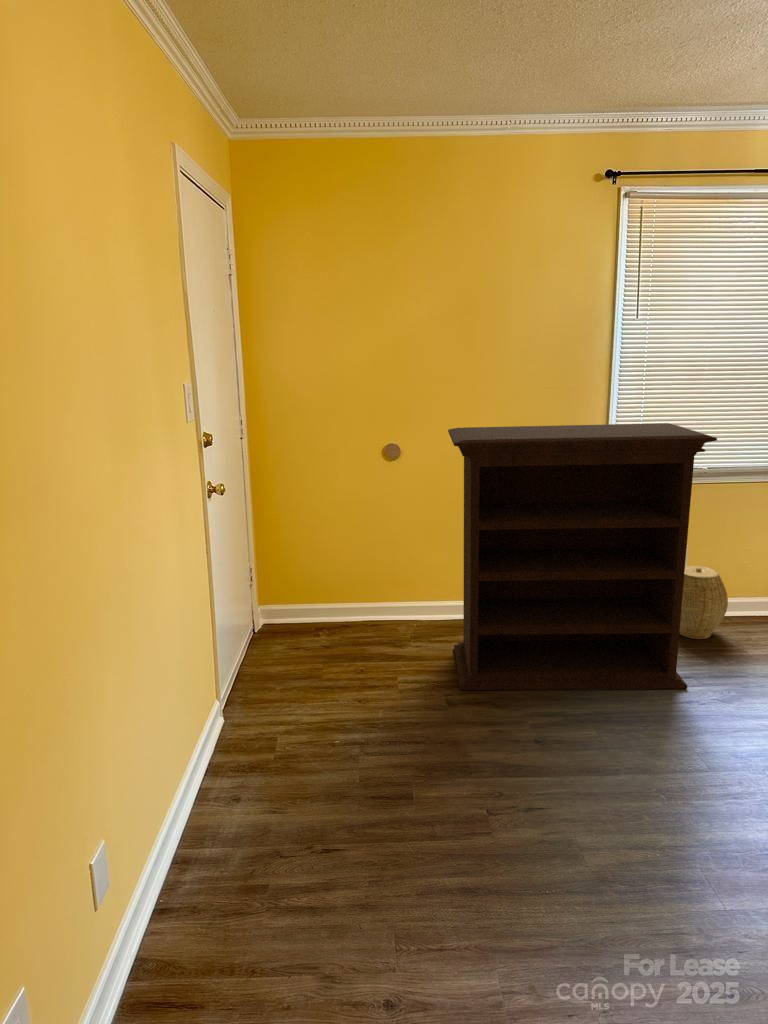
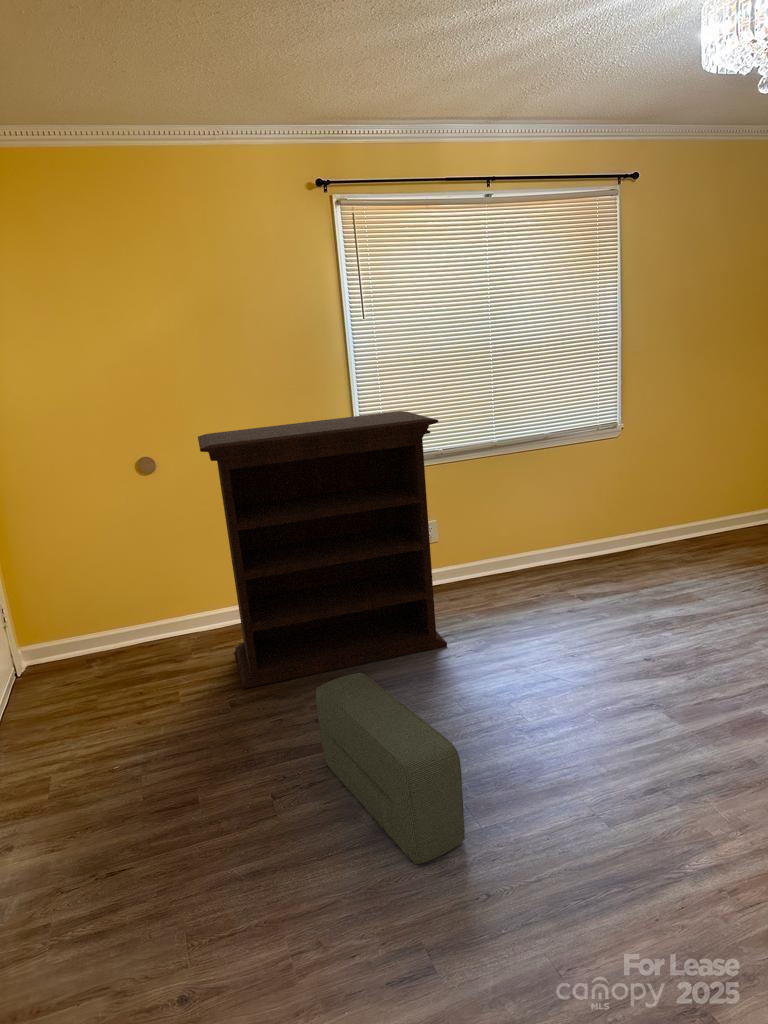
woven basket: present [679,566,728,639] -> none [425,536,476,601]
pouf: none [544,703,717,935] -> present [316,673,465,864]

